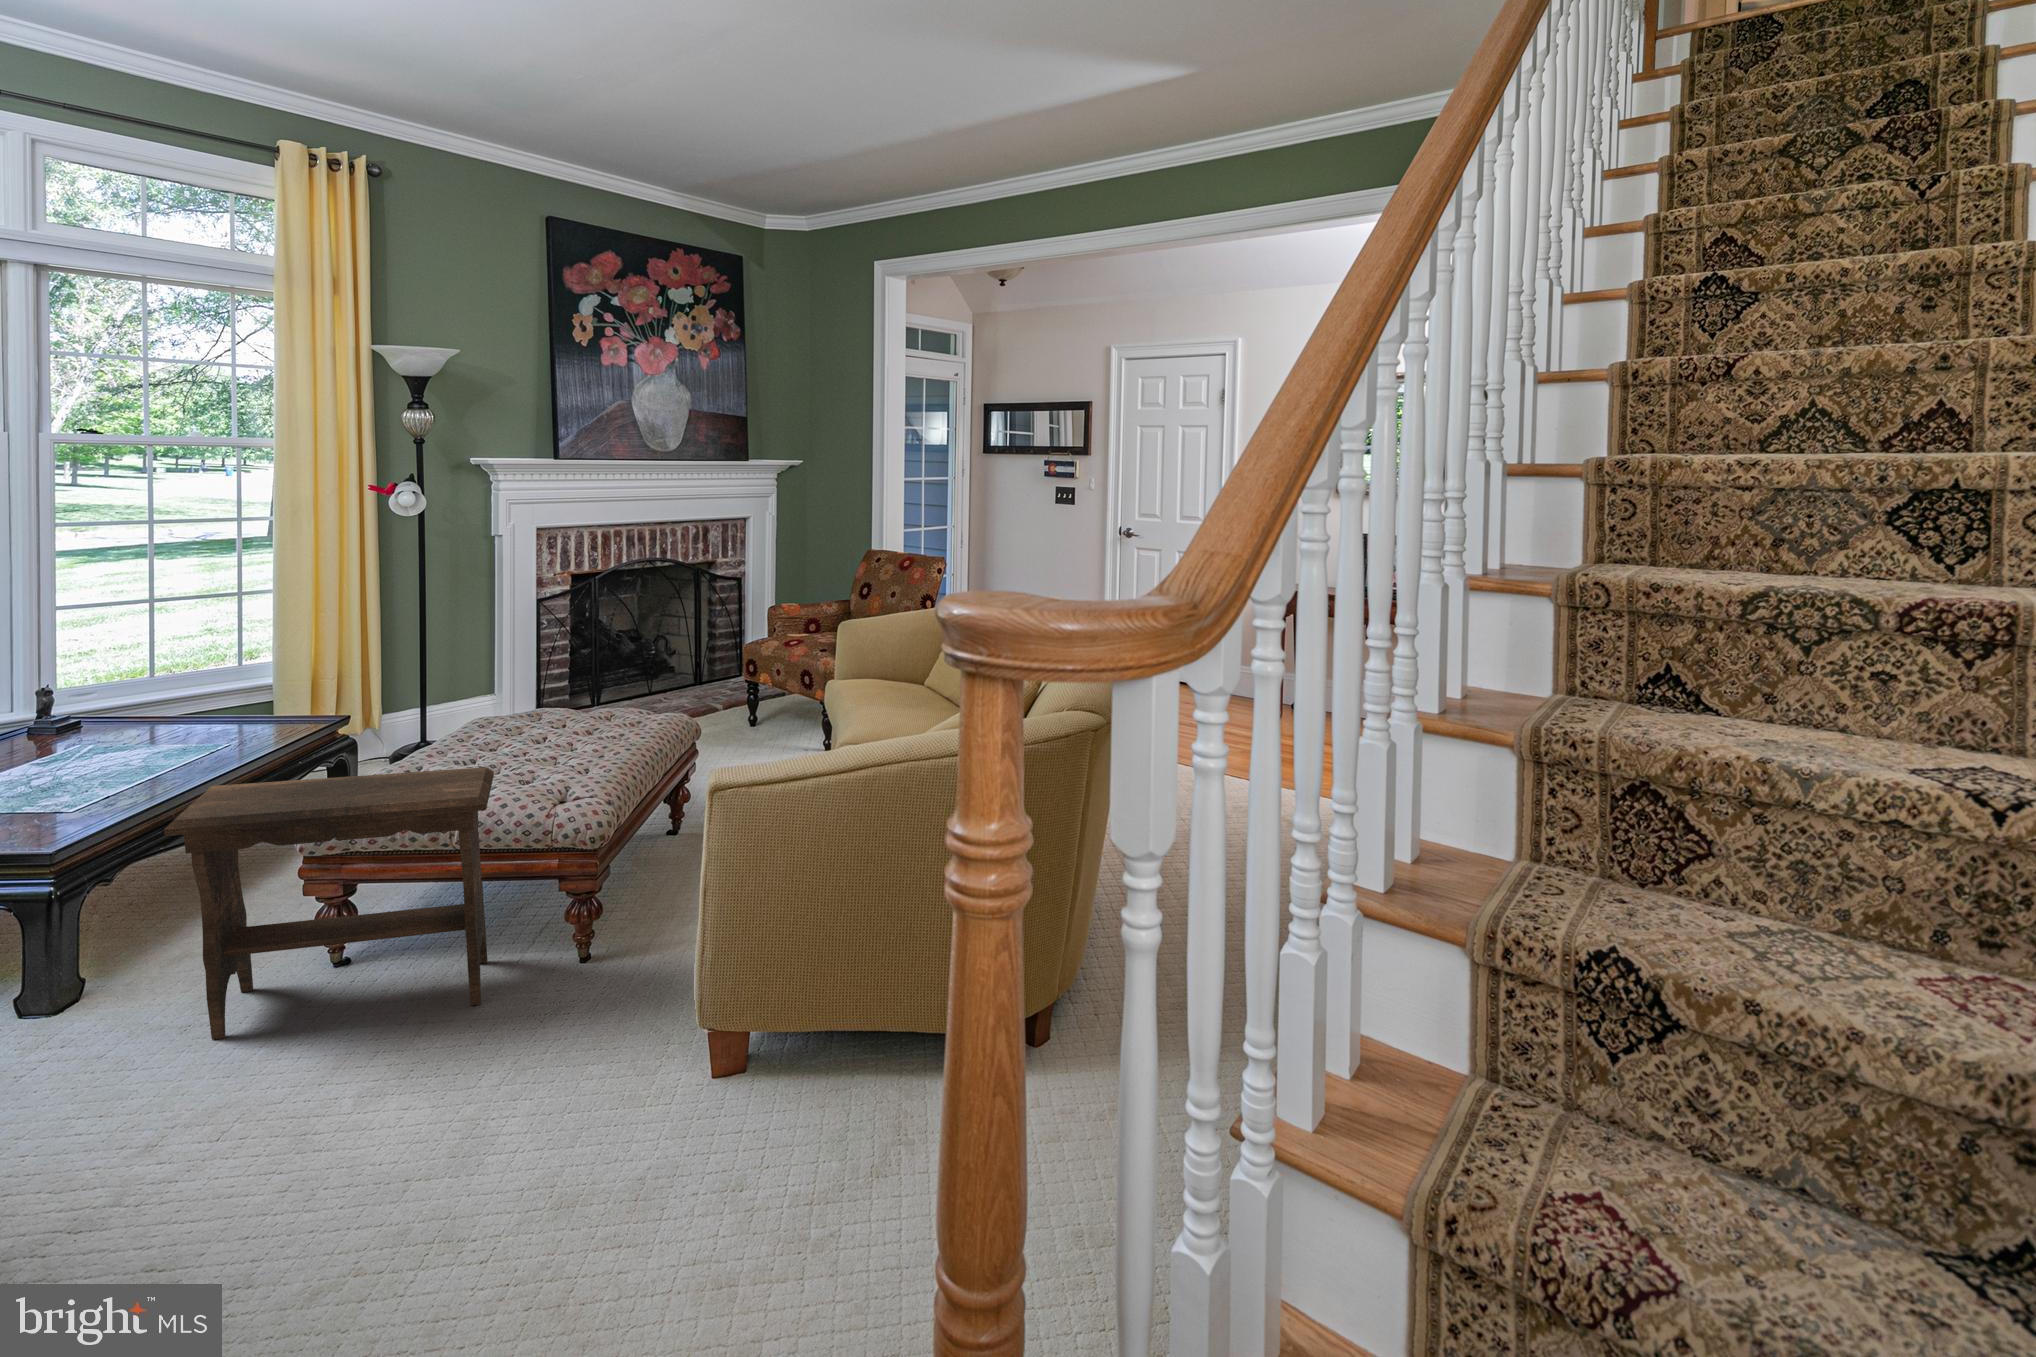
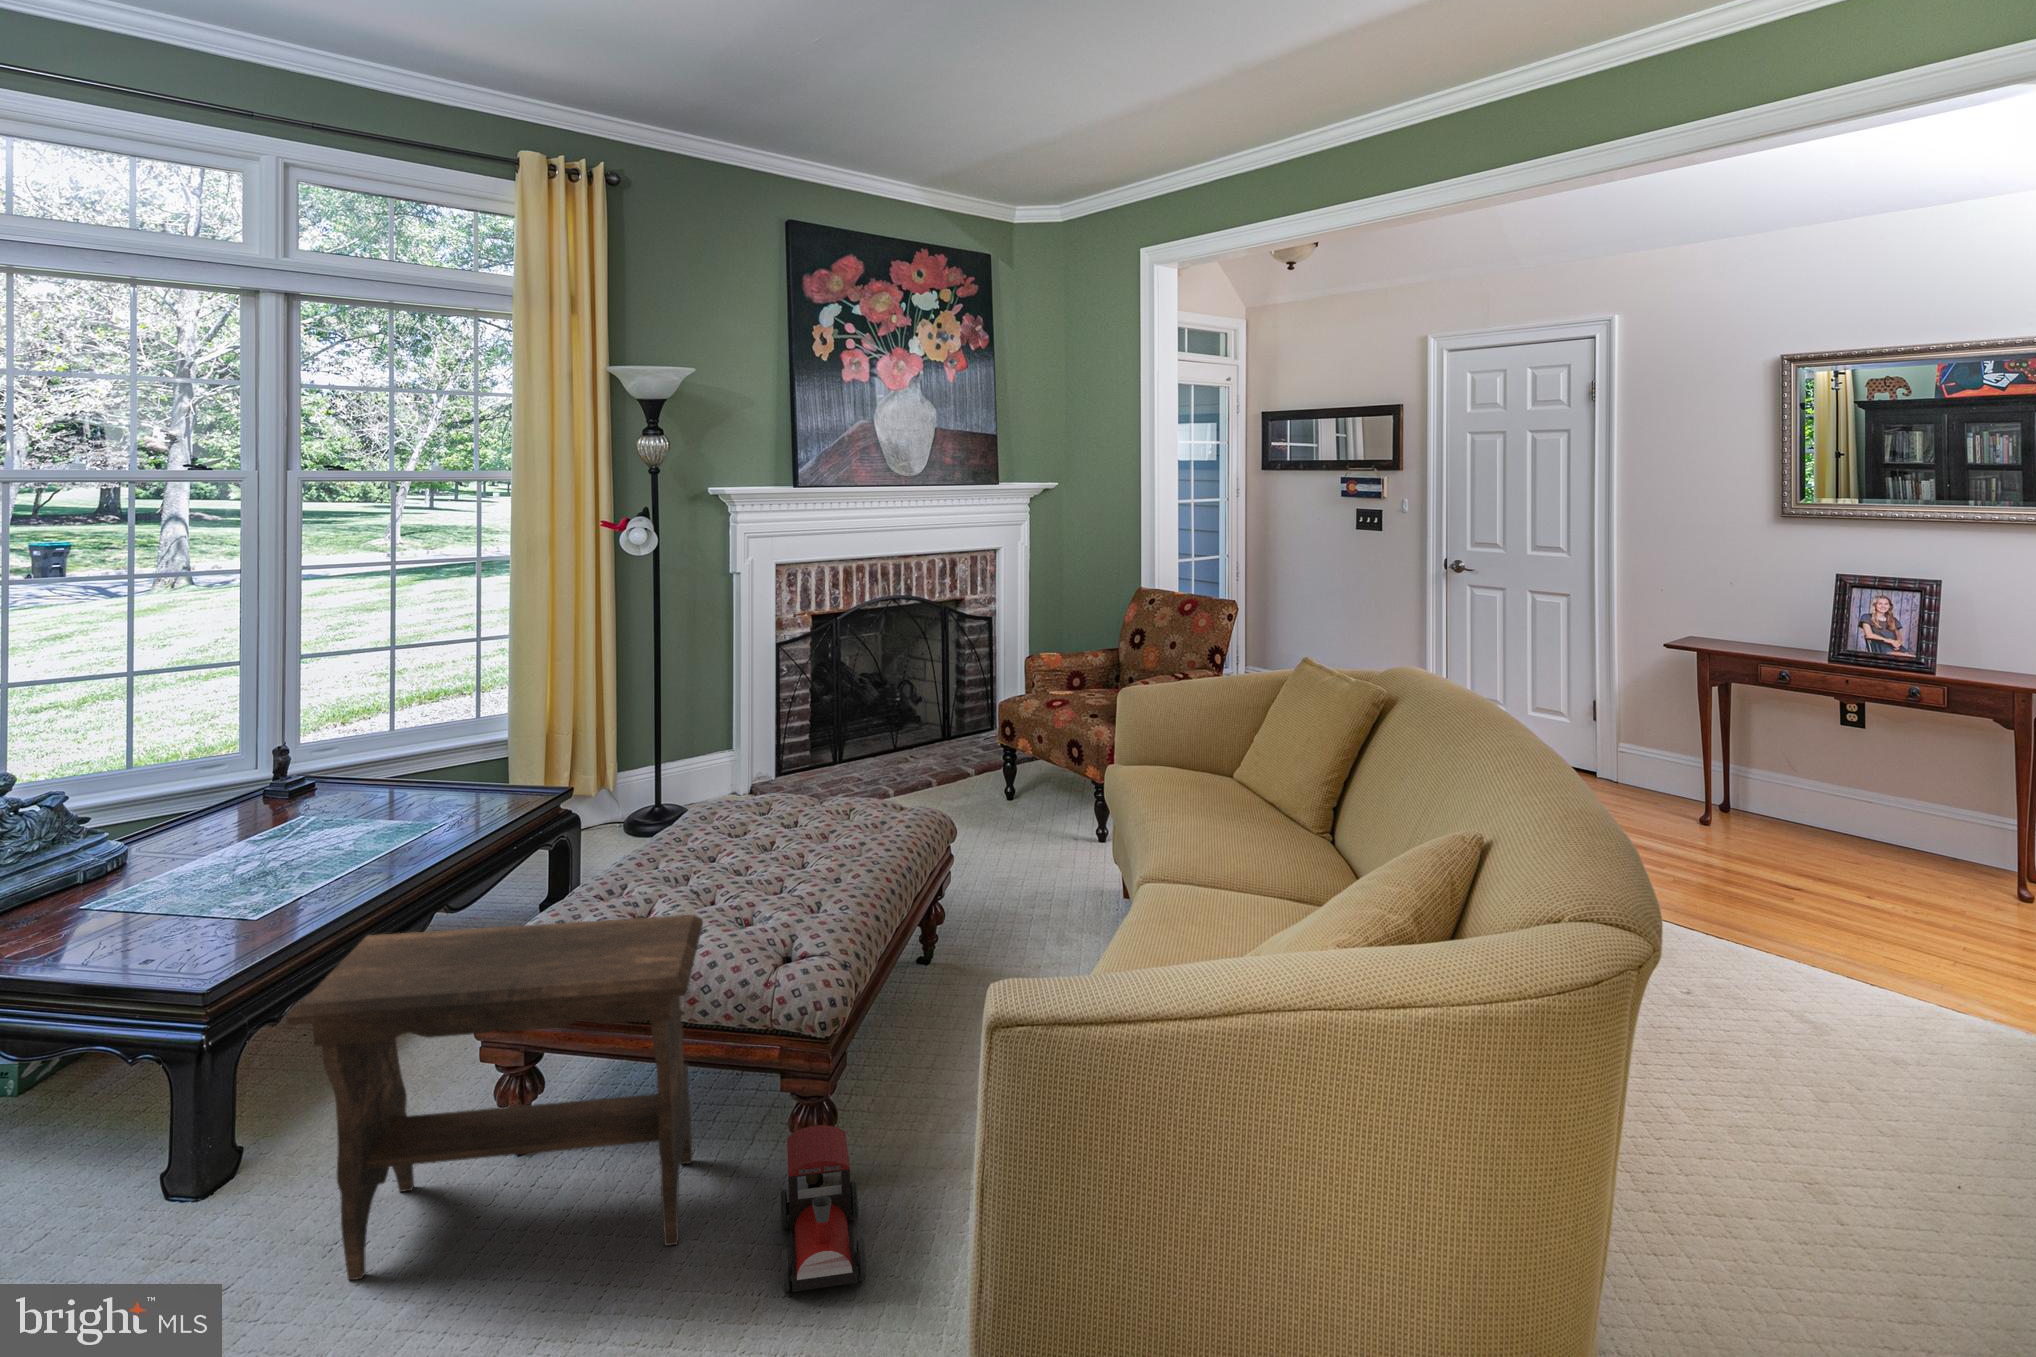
toy train: none [561,915,629,1021] -> present [780,1125,866,1292]

